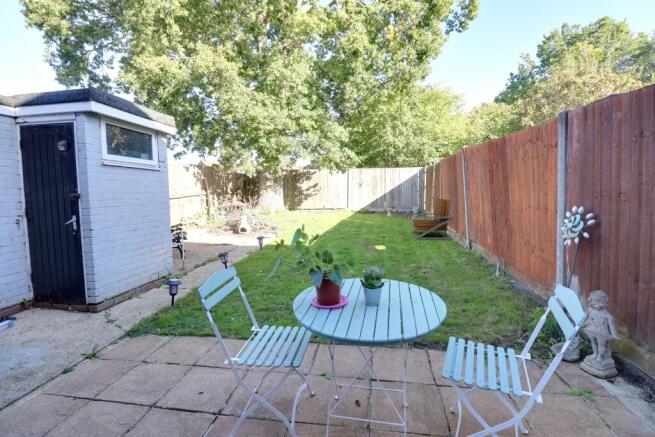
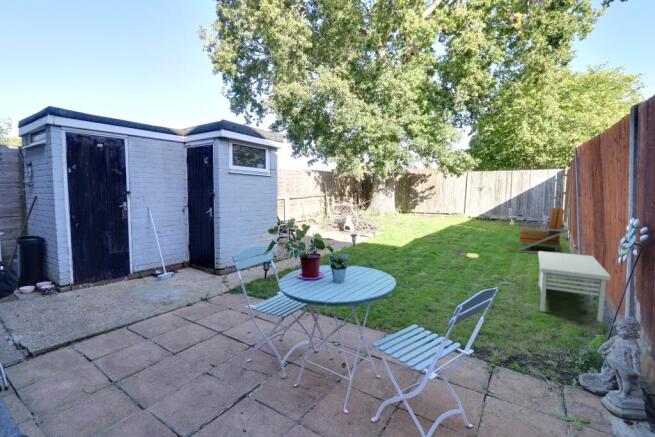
storage bench: none [462,237,547,295] -> present [538,251,611,322]

